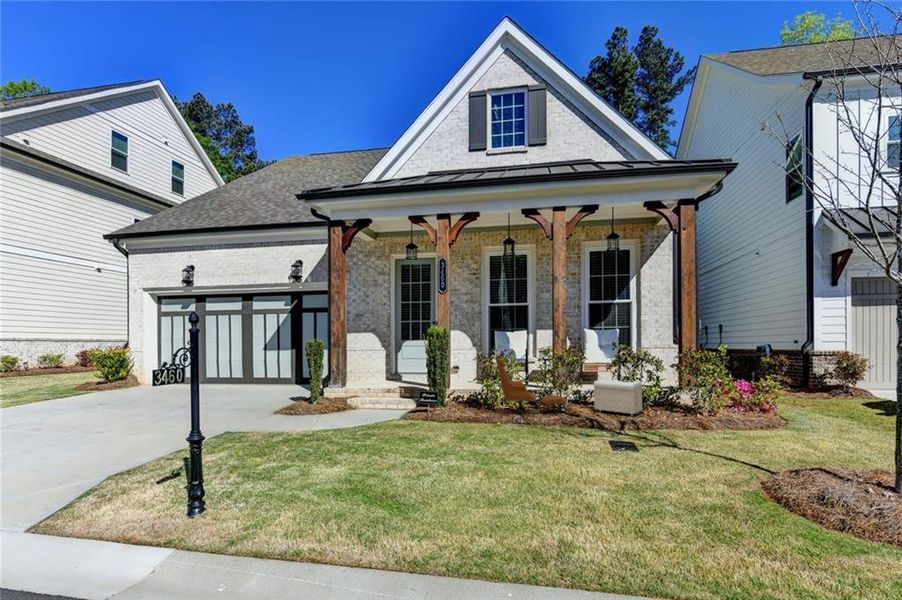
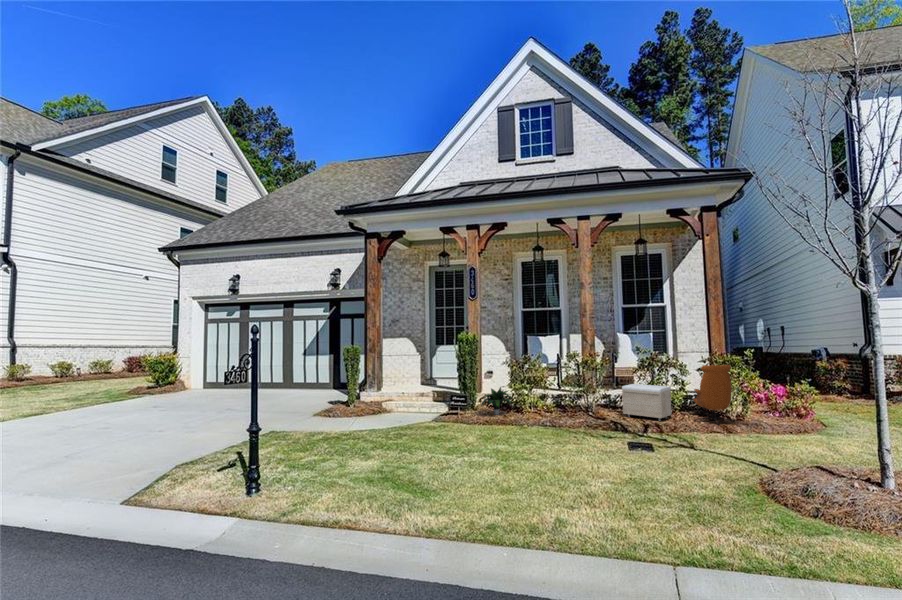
lounge chair: present [496,358,566,416] -> present [693,365,734,425]
potted plant: none [450,381,485,411] -> present [481,387,512,415]

